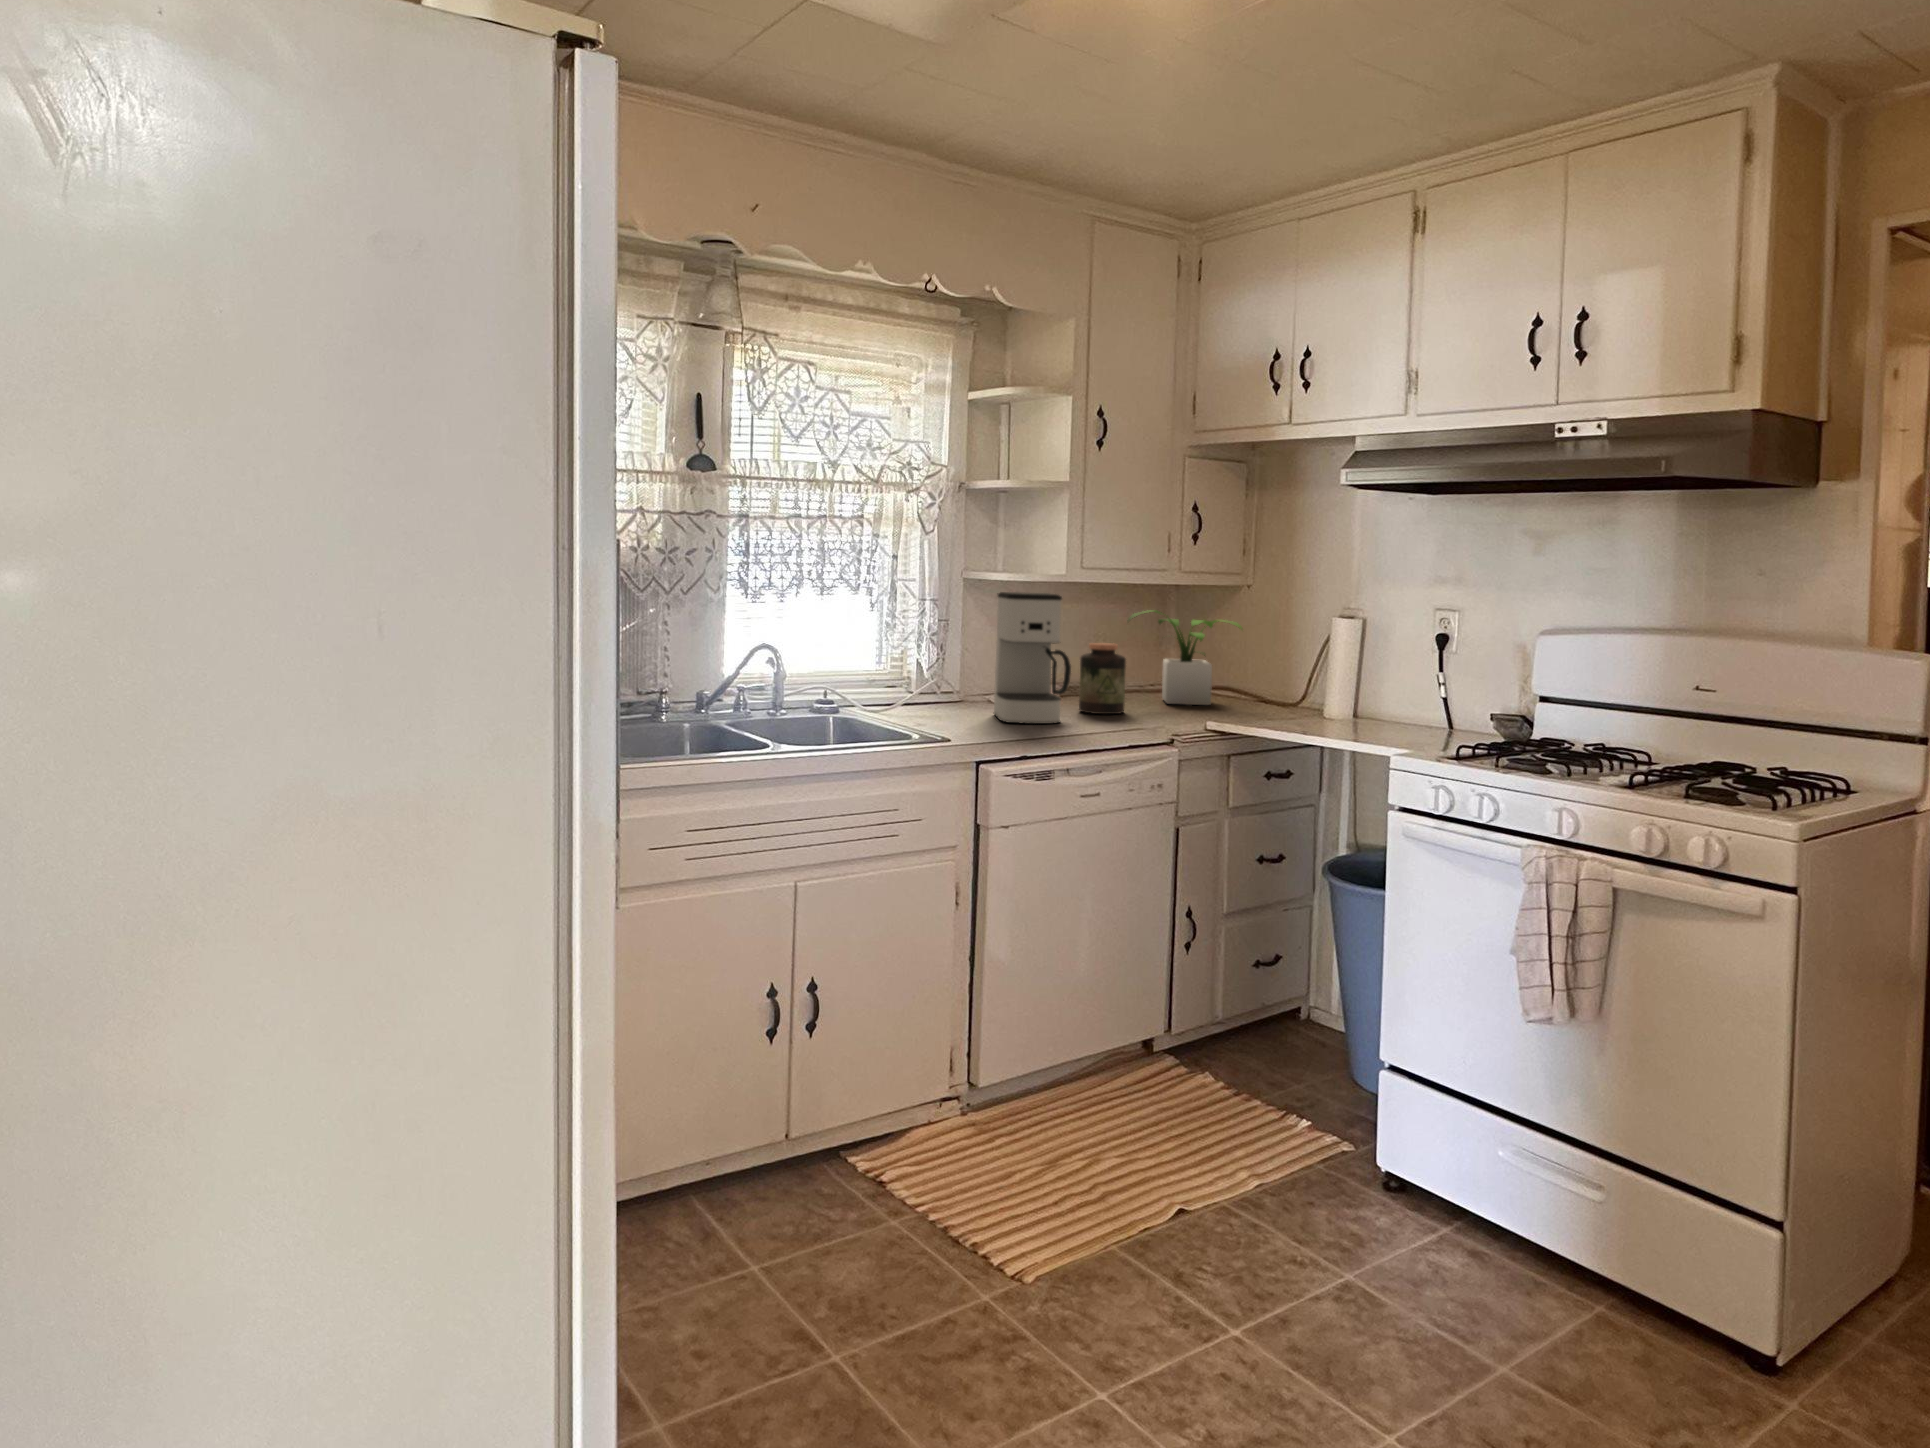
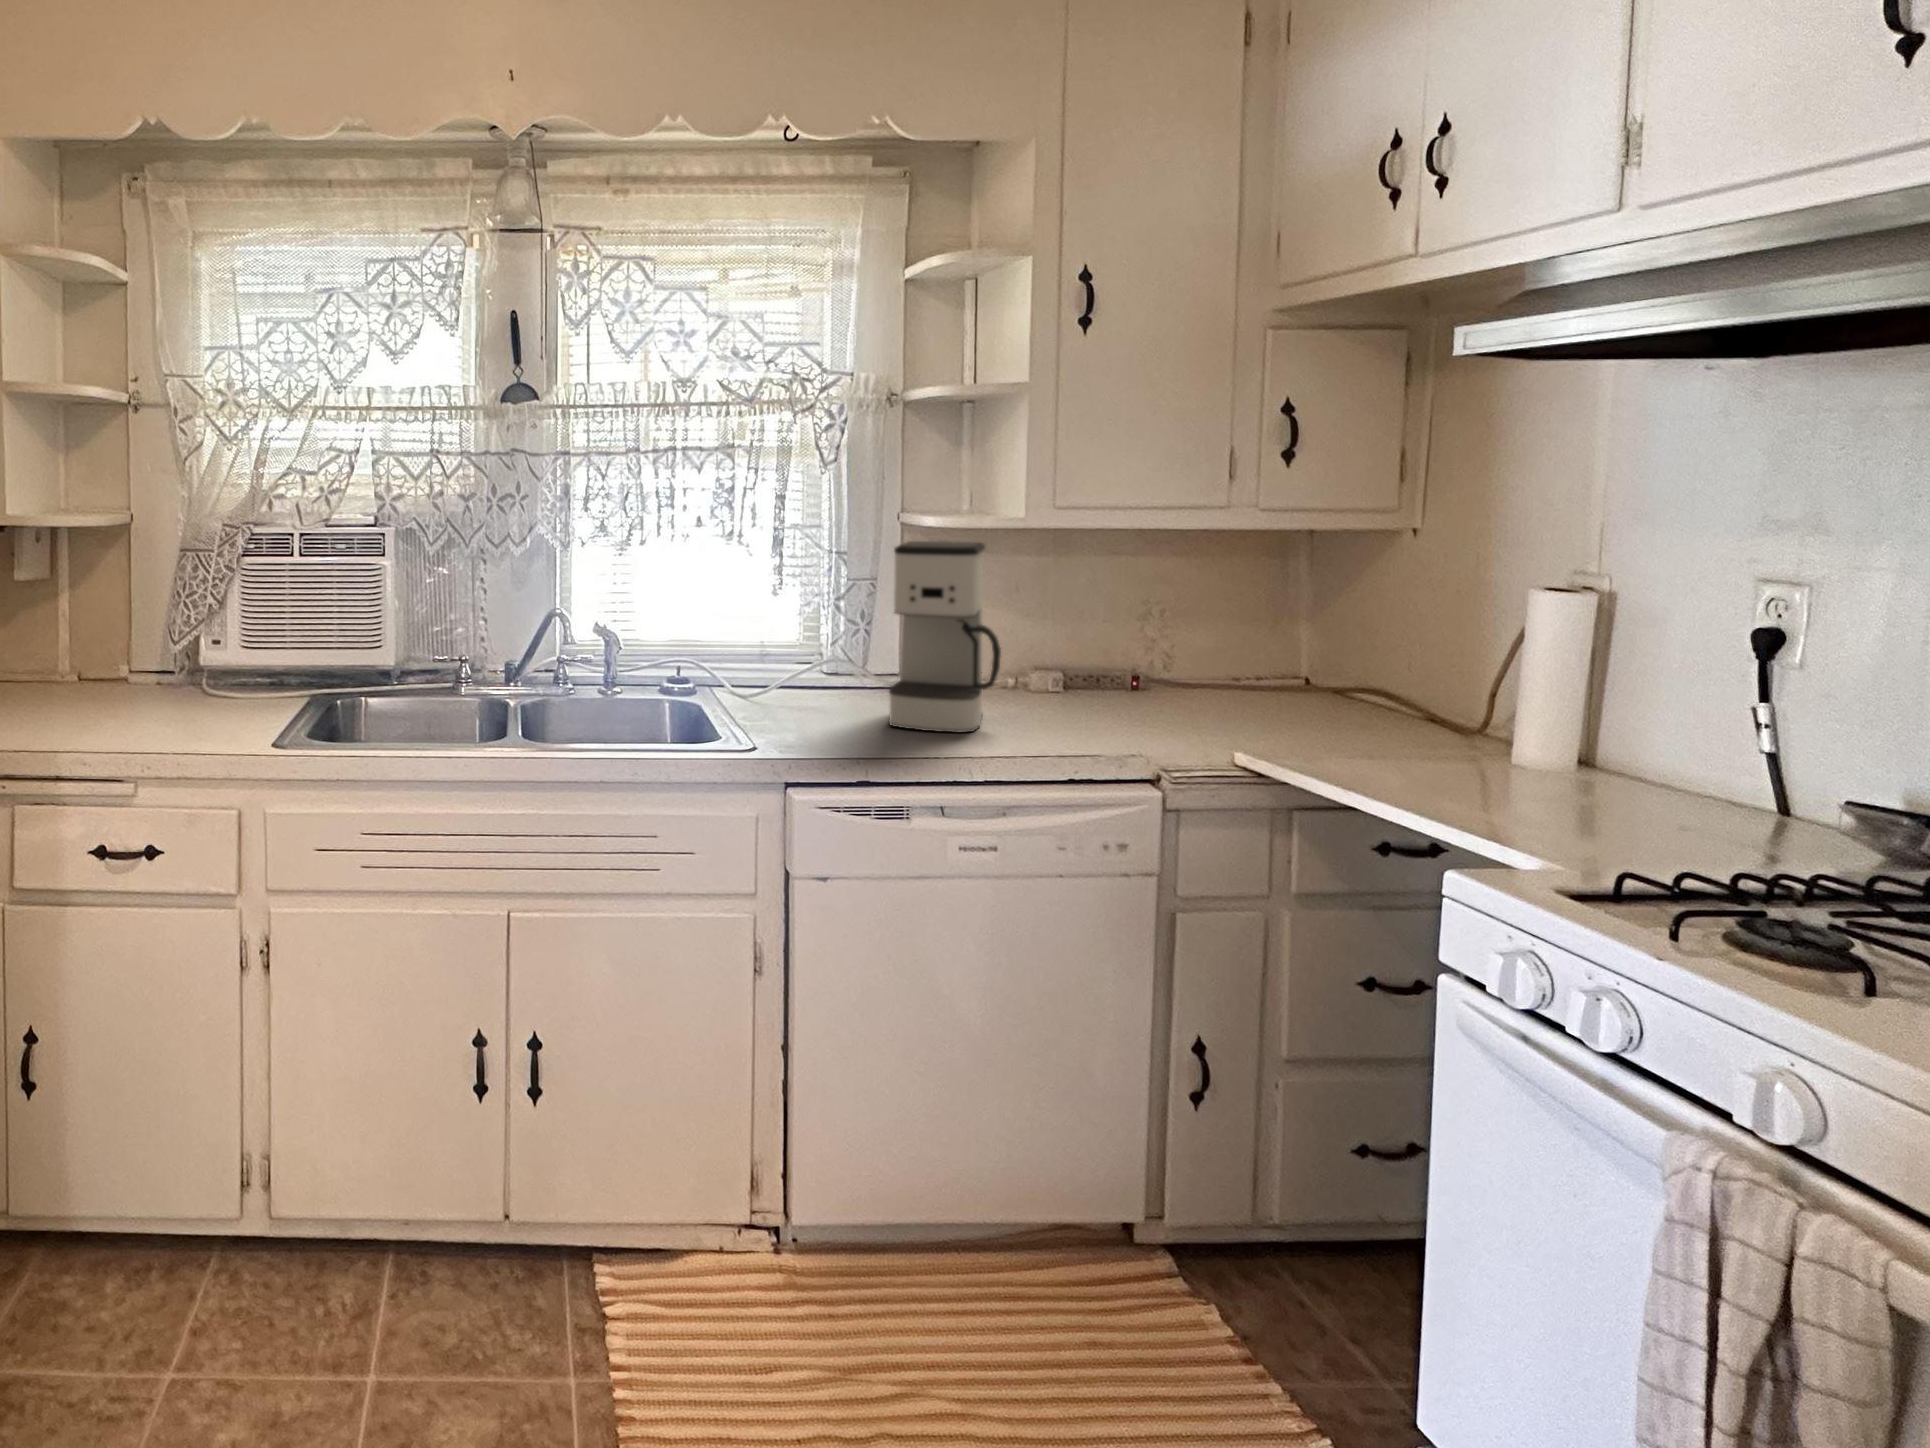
potted plant: present [1127,610,1242,705] -> none [1147,562,1352,714]
jar: present [1079,643,1126,714] -> none [1042,613,1116,721]

